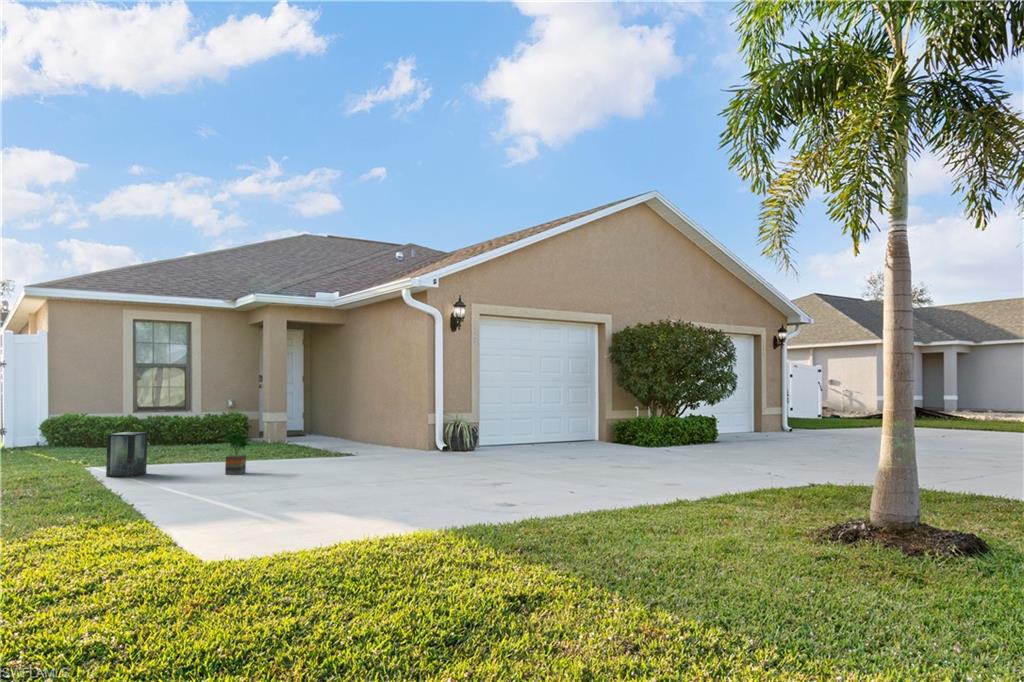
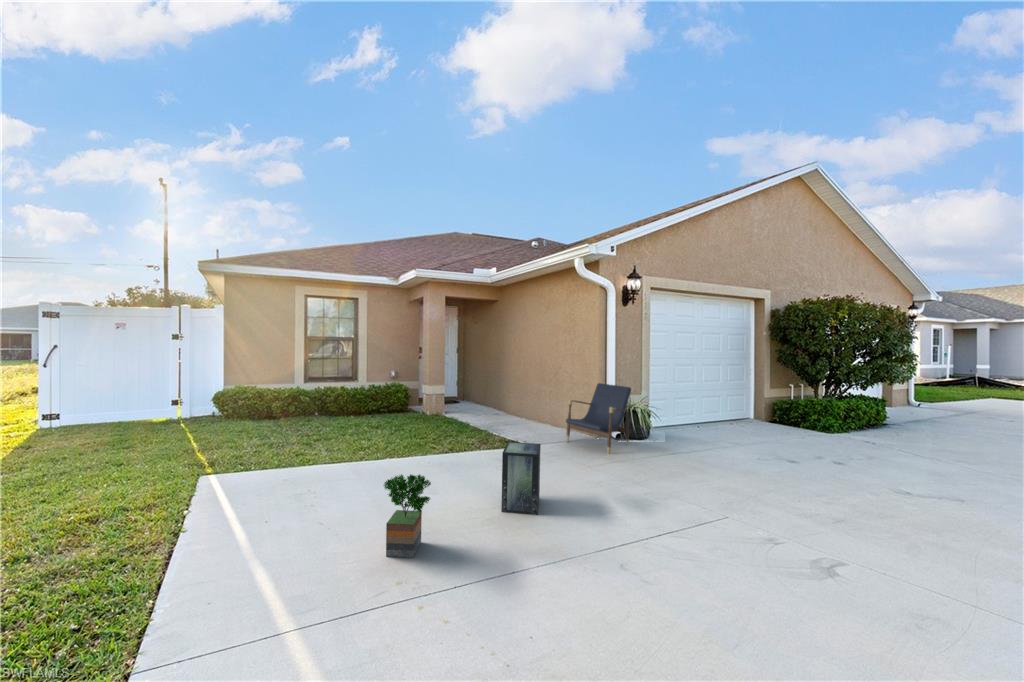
lounge chair: none [380,401,439,454] -> present [566,383,631,454]
storage box: present [106,432,147,477] -> present [501,442,541,515]

